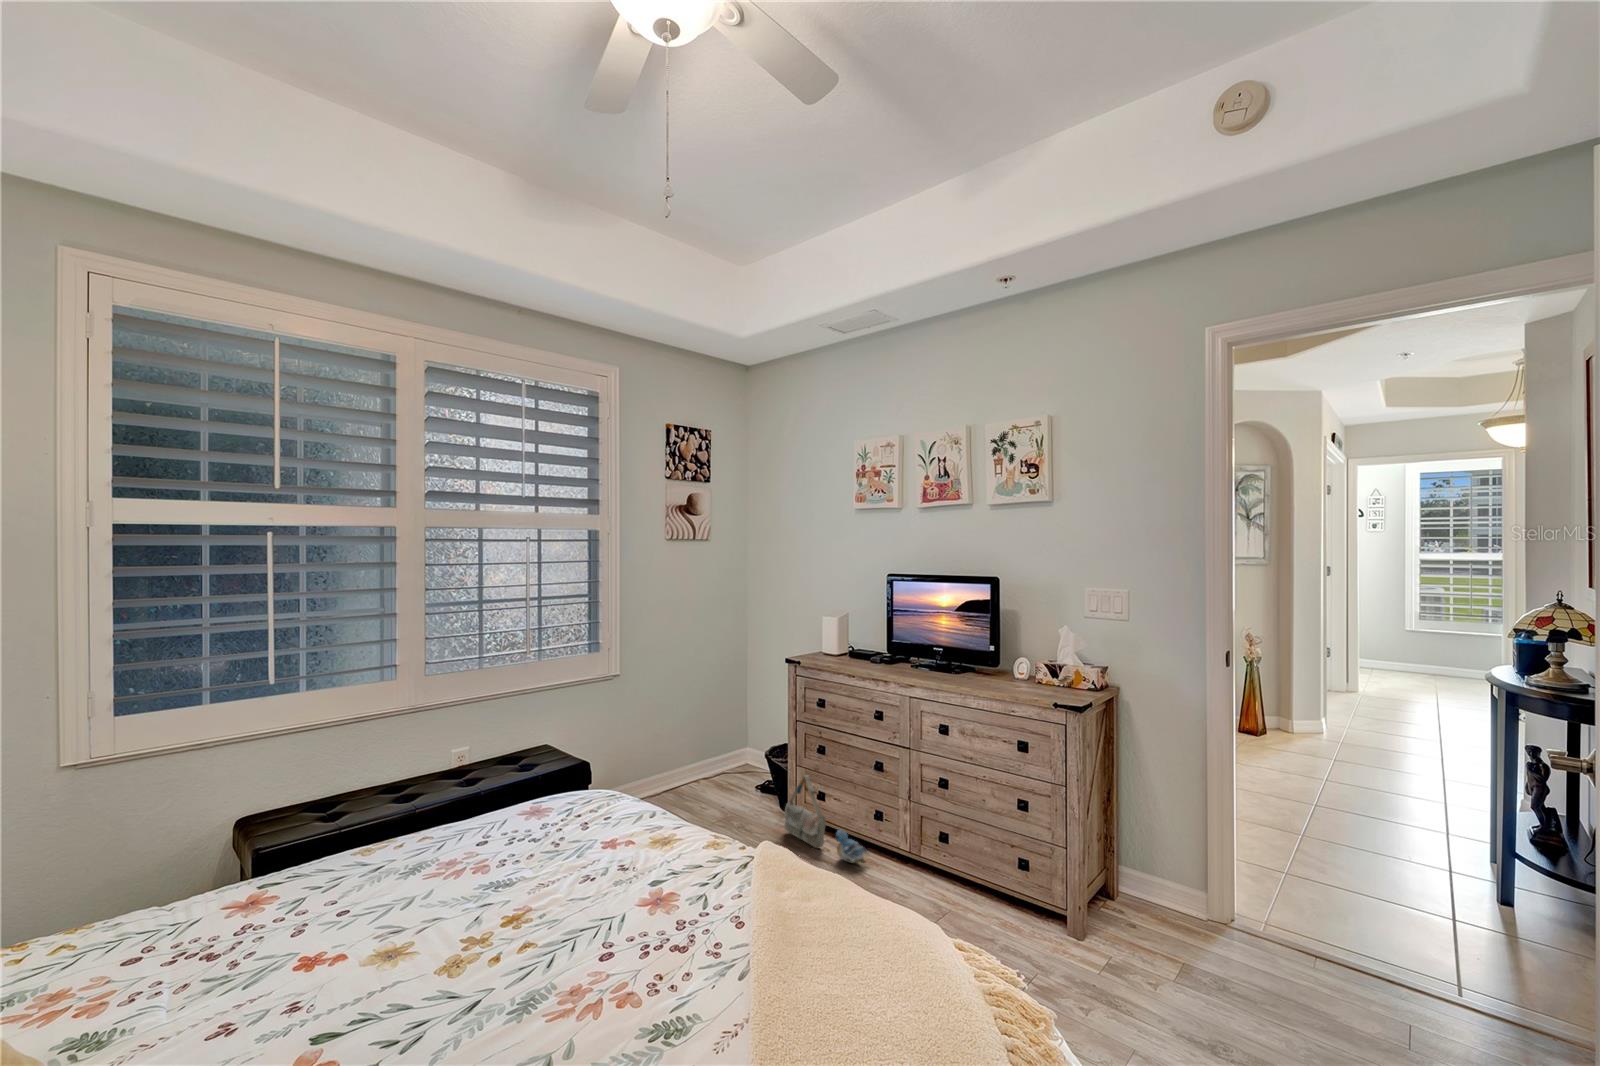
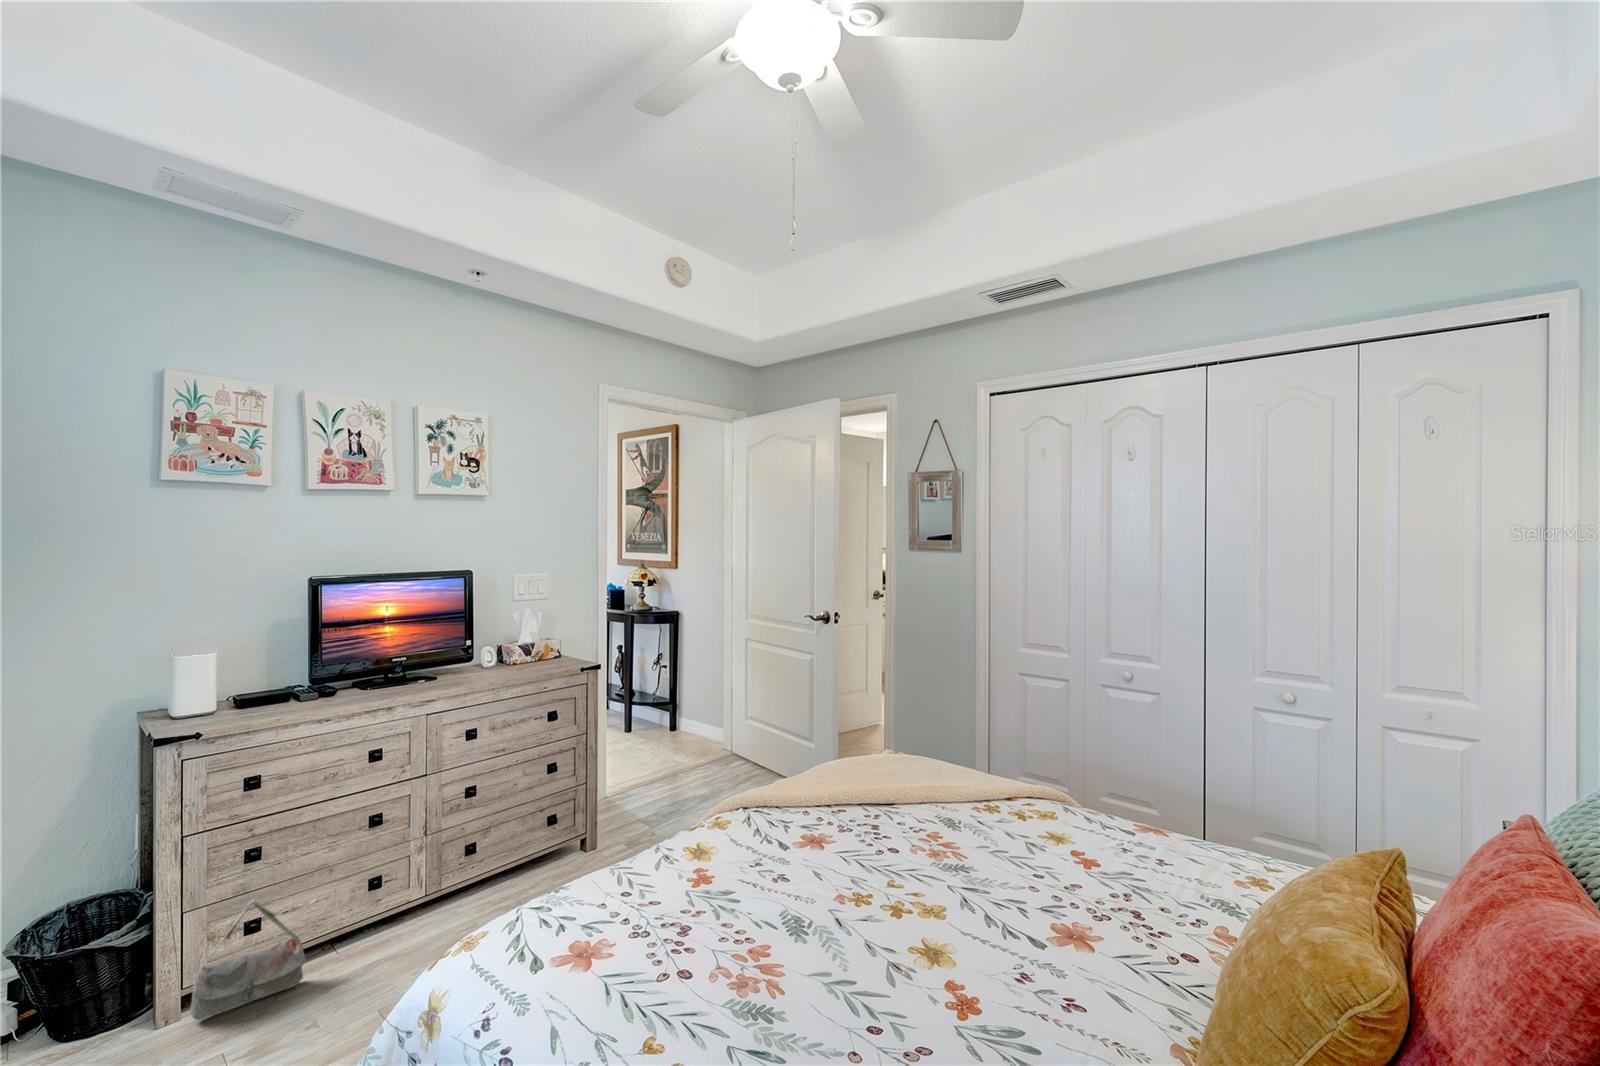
plush toy: present [836,830,870,863] -> none [332,926,390,962]

